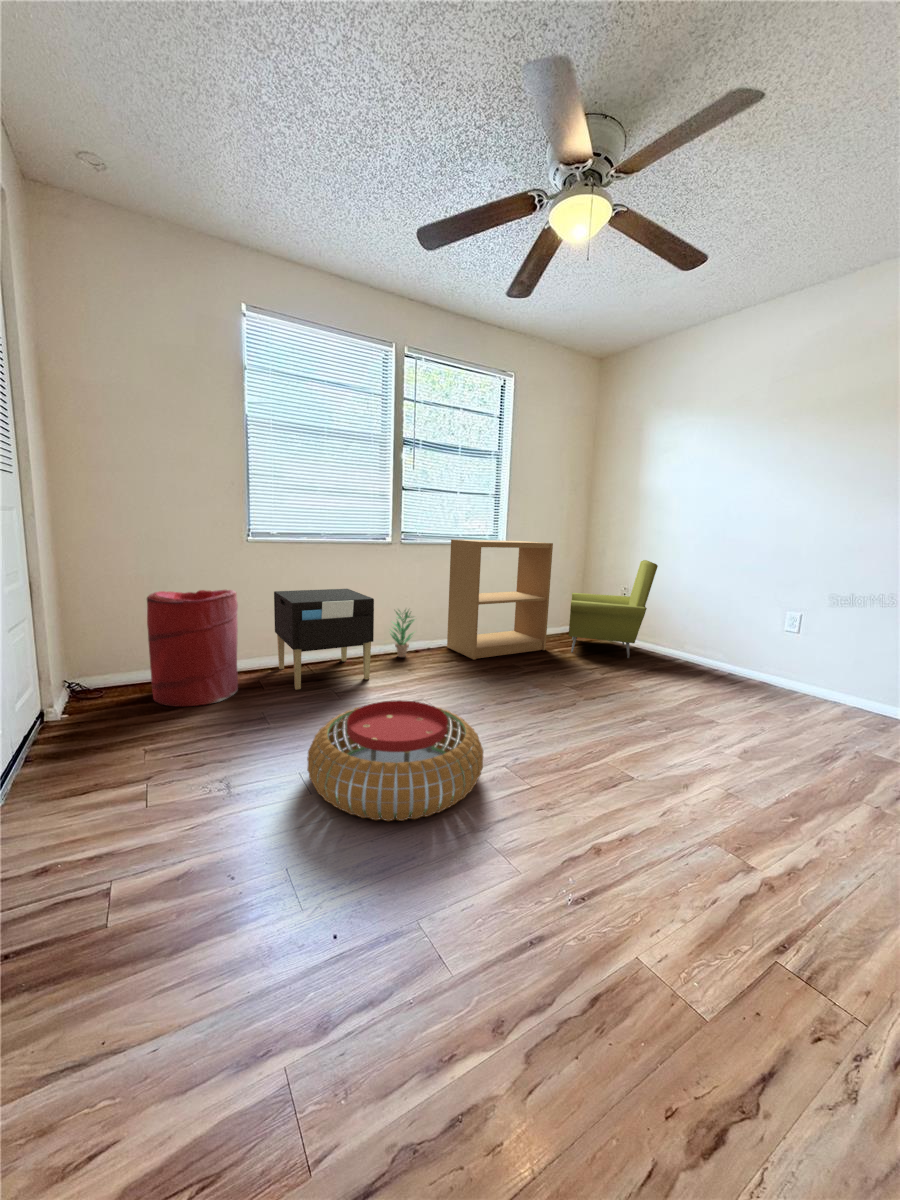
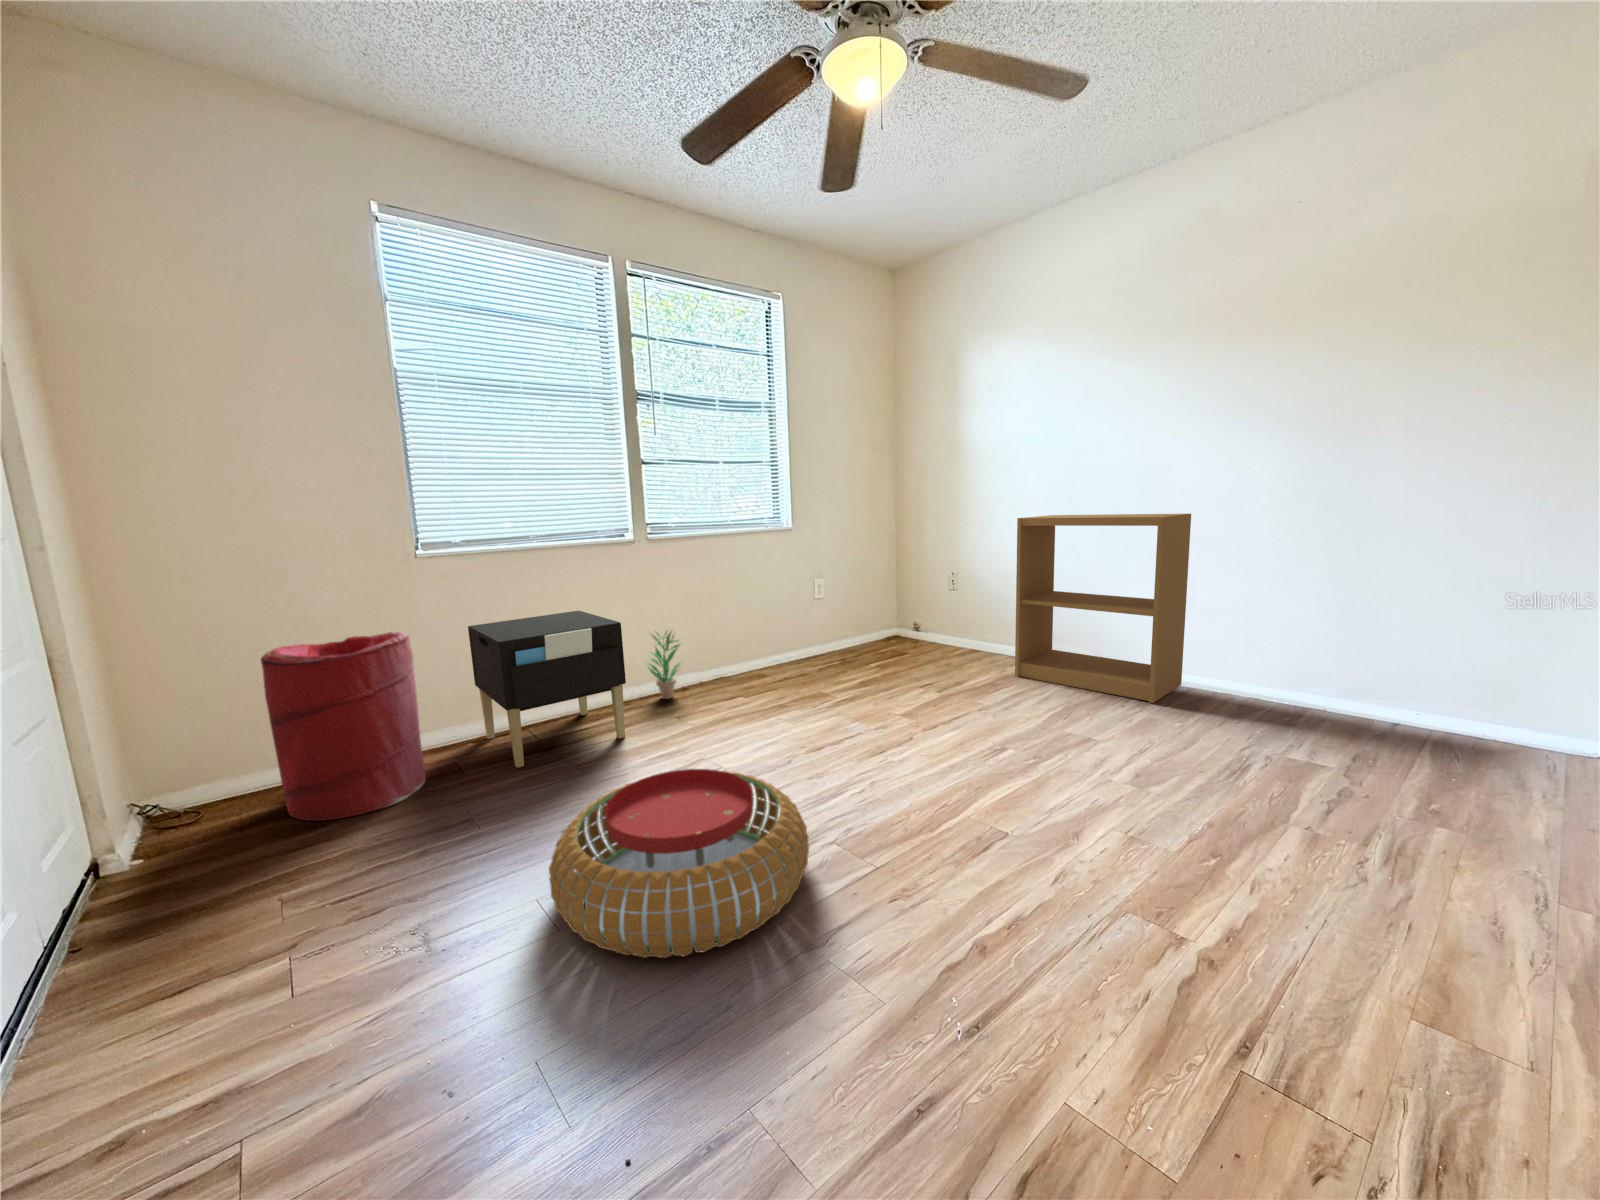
bookshelf: present [447,540,553,660] -> present [1015,514,1191,703]
armchair: present [568,560,658,658] -> none [888,533,996,664]

